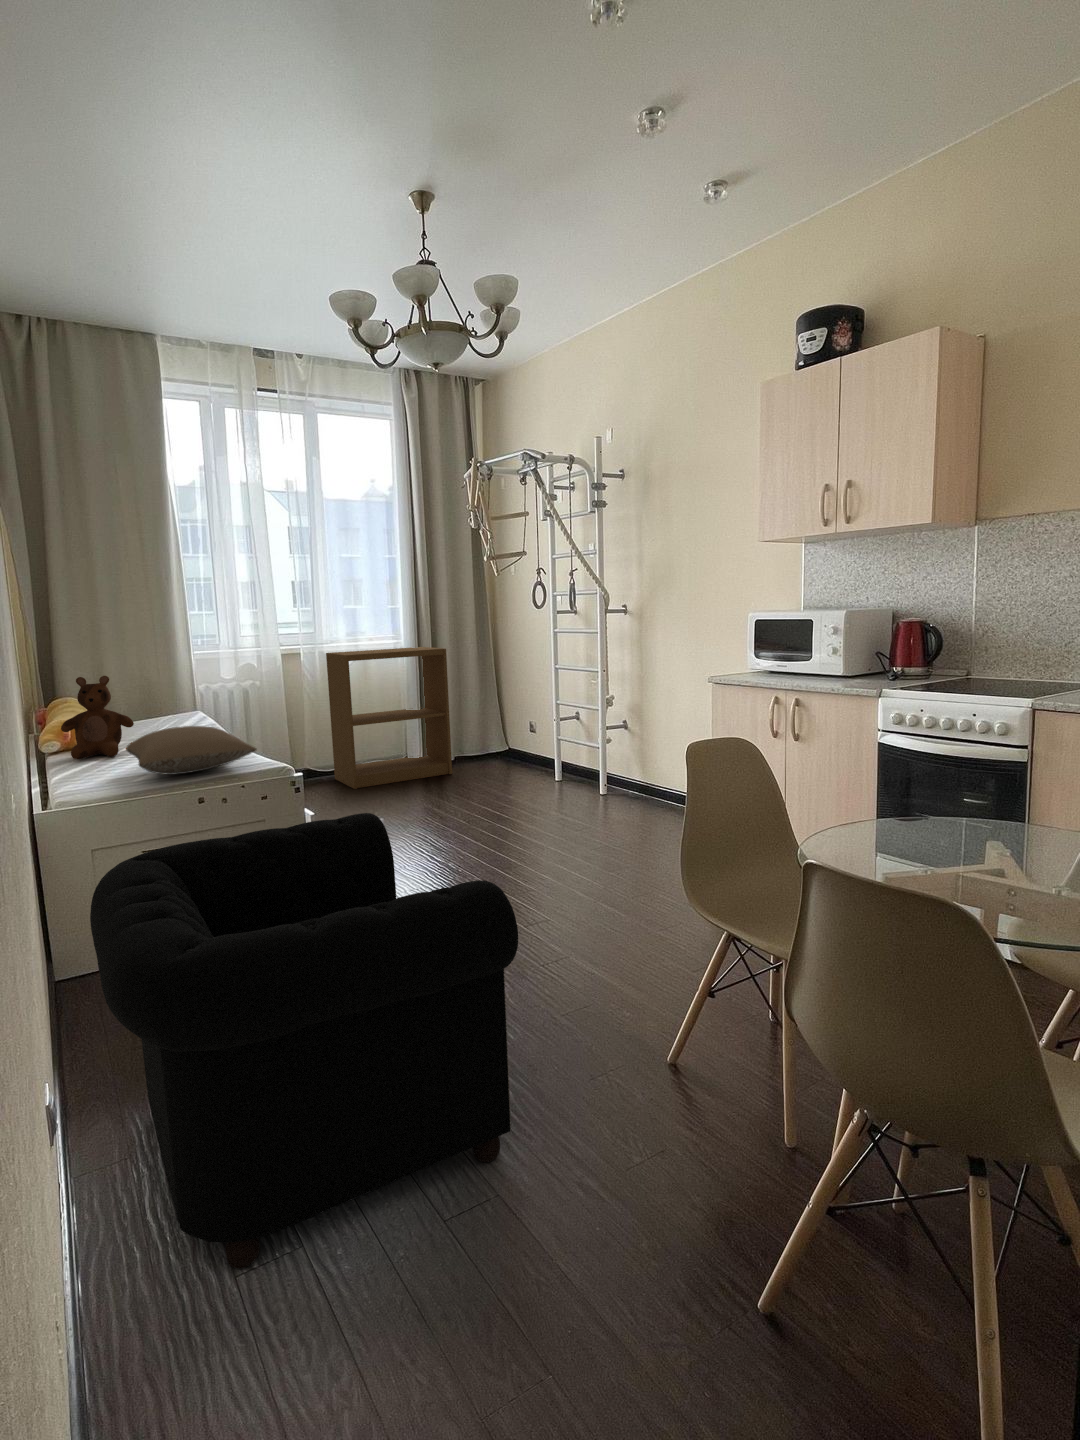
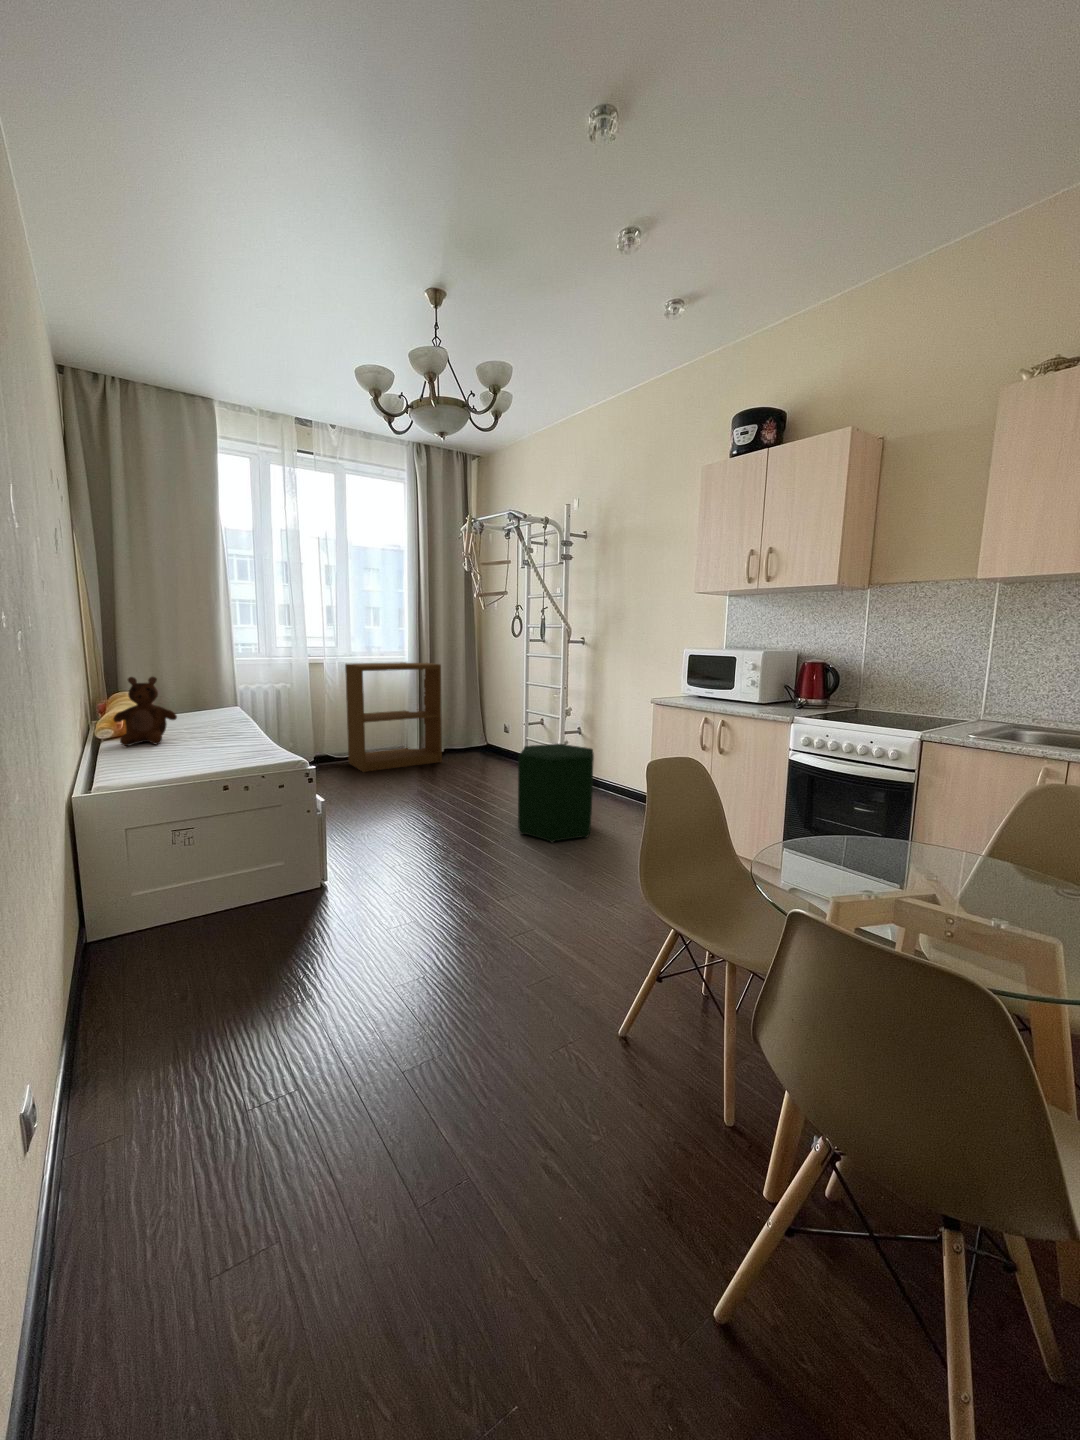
pillow: present [126,726,257,775] -> none [165,724,277,764]
ottoman: none [547,740,642,862] -> present [518,744,594,843]
armchair: present [90,813,518,1269] -> none [87,811,497,1267]

